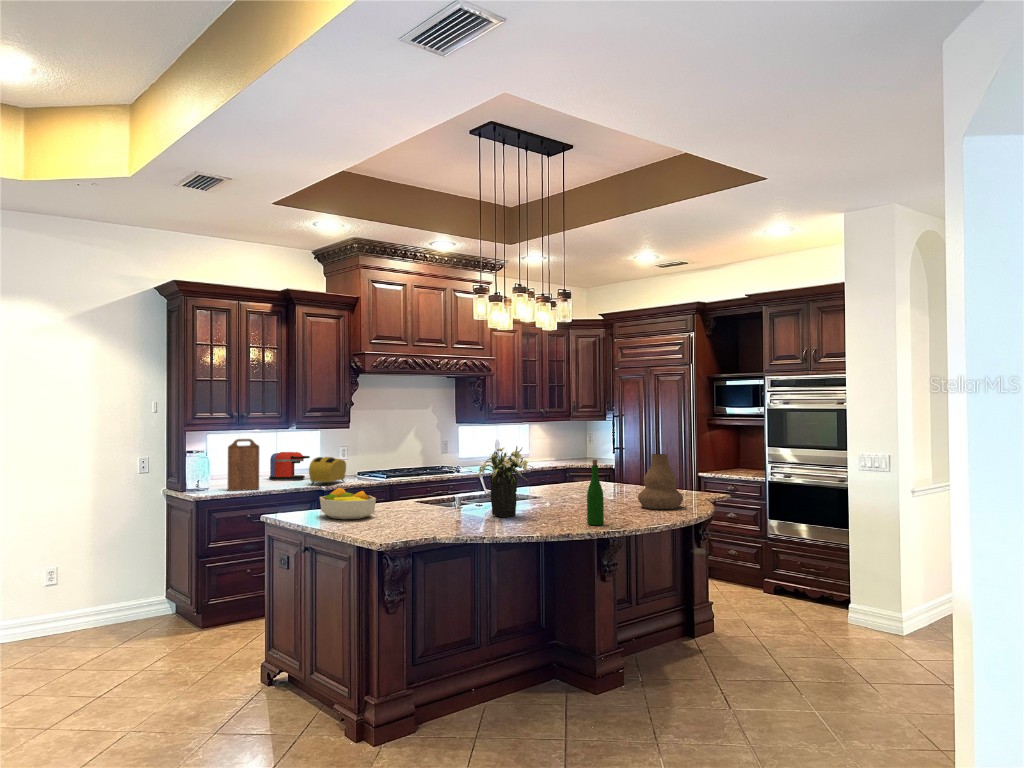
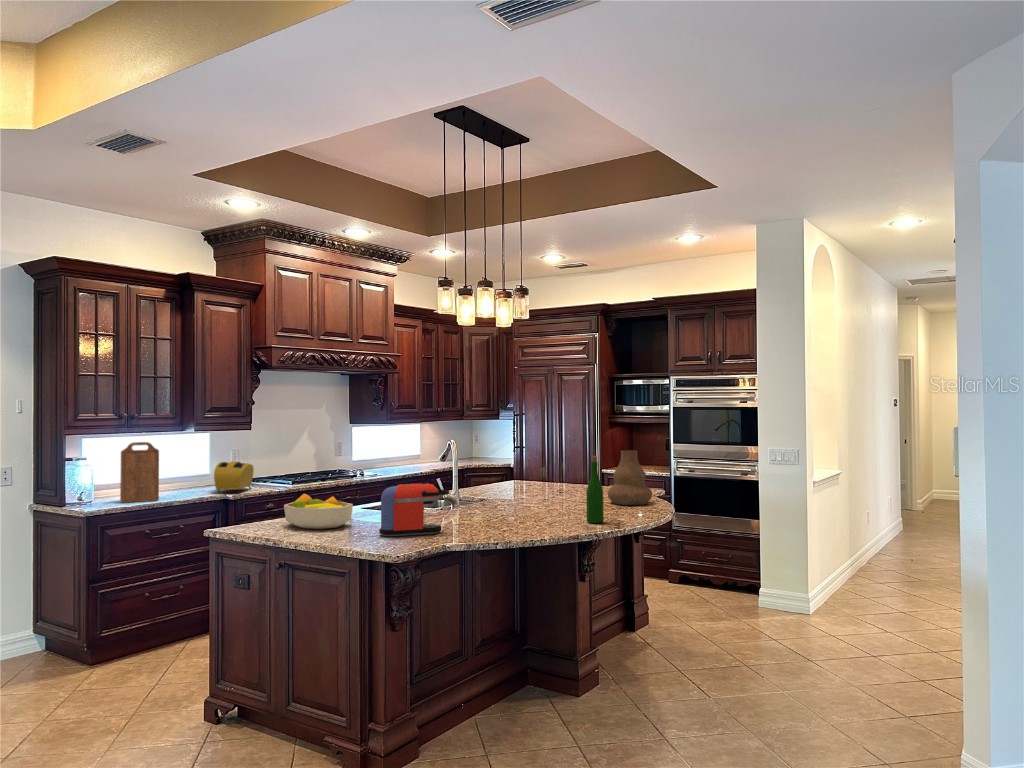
flower arrangement: present [476,446,533,518] -> none [465,444,525,520]
coffee maker: present [269,452,310,480] -> present [379,483,449,536]

